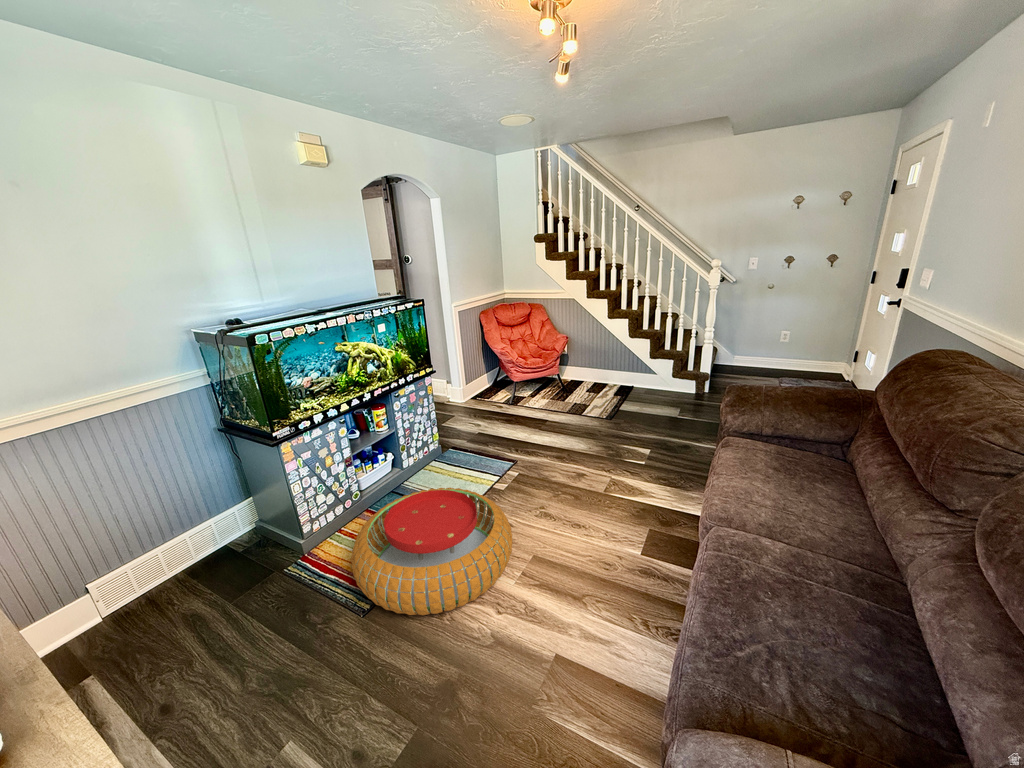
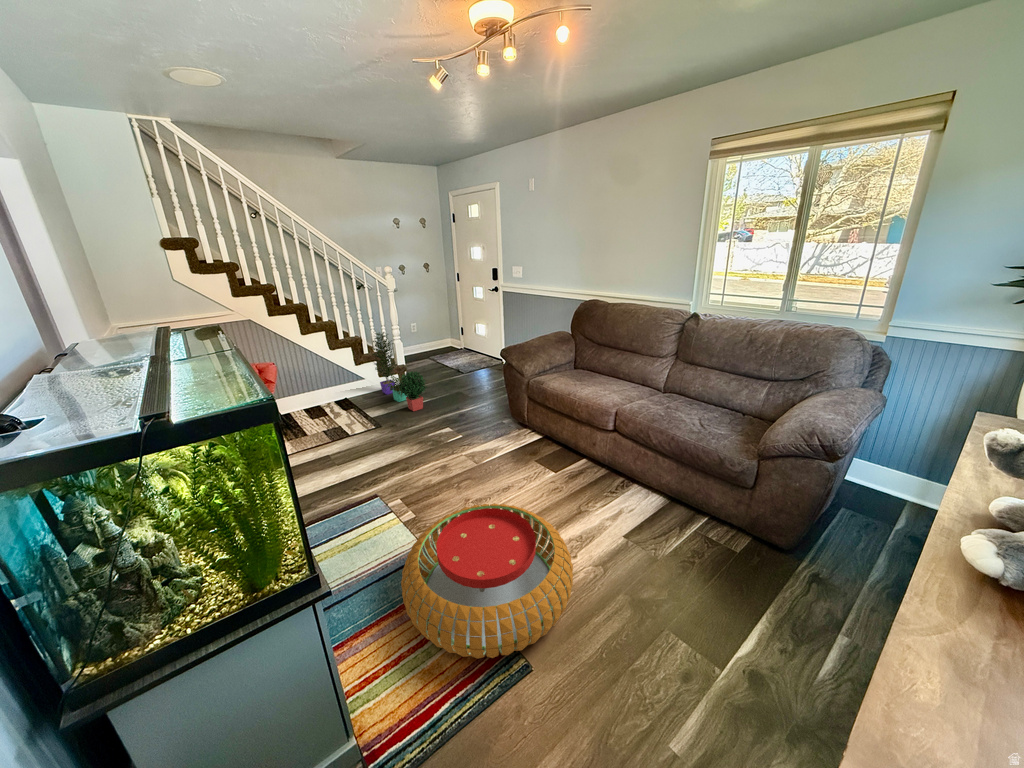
potted plant: none [645,328,689,425] -> present [372,332,427,411]

